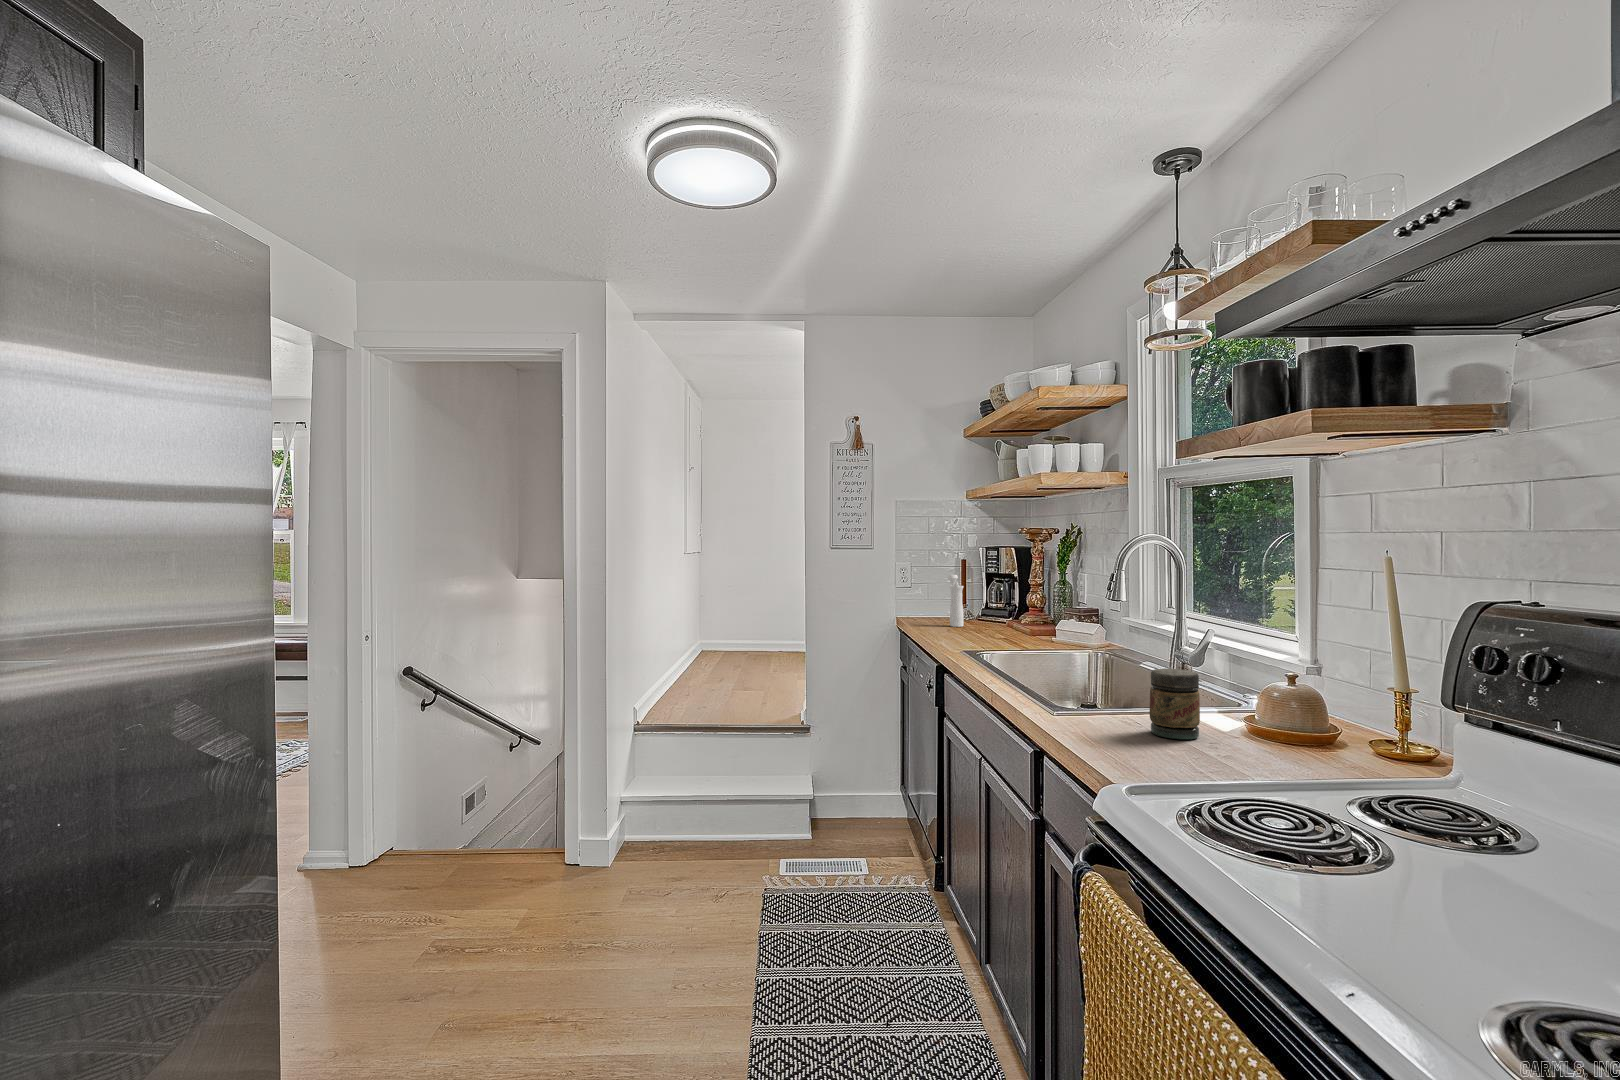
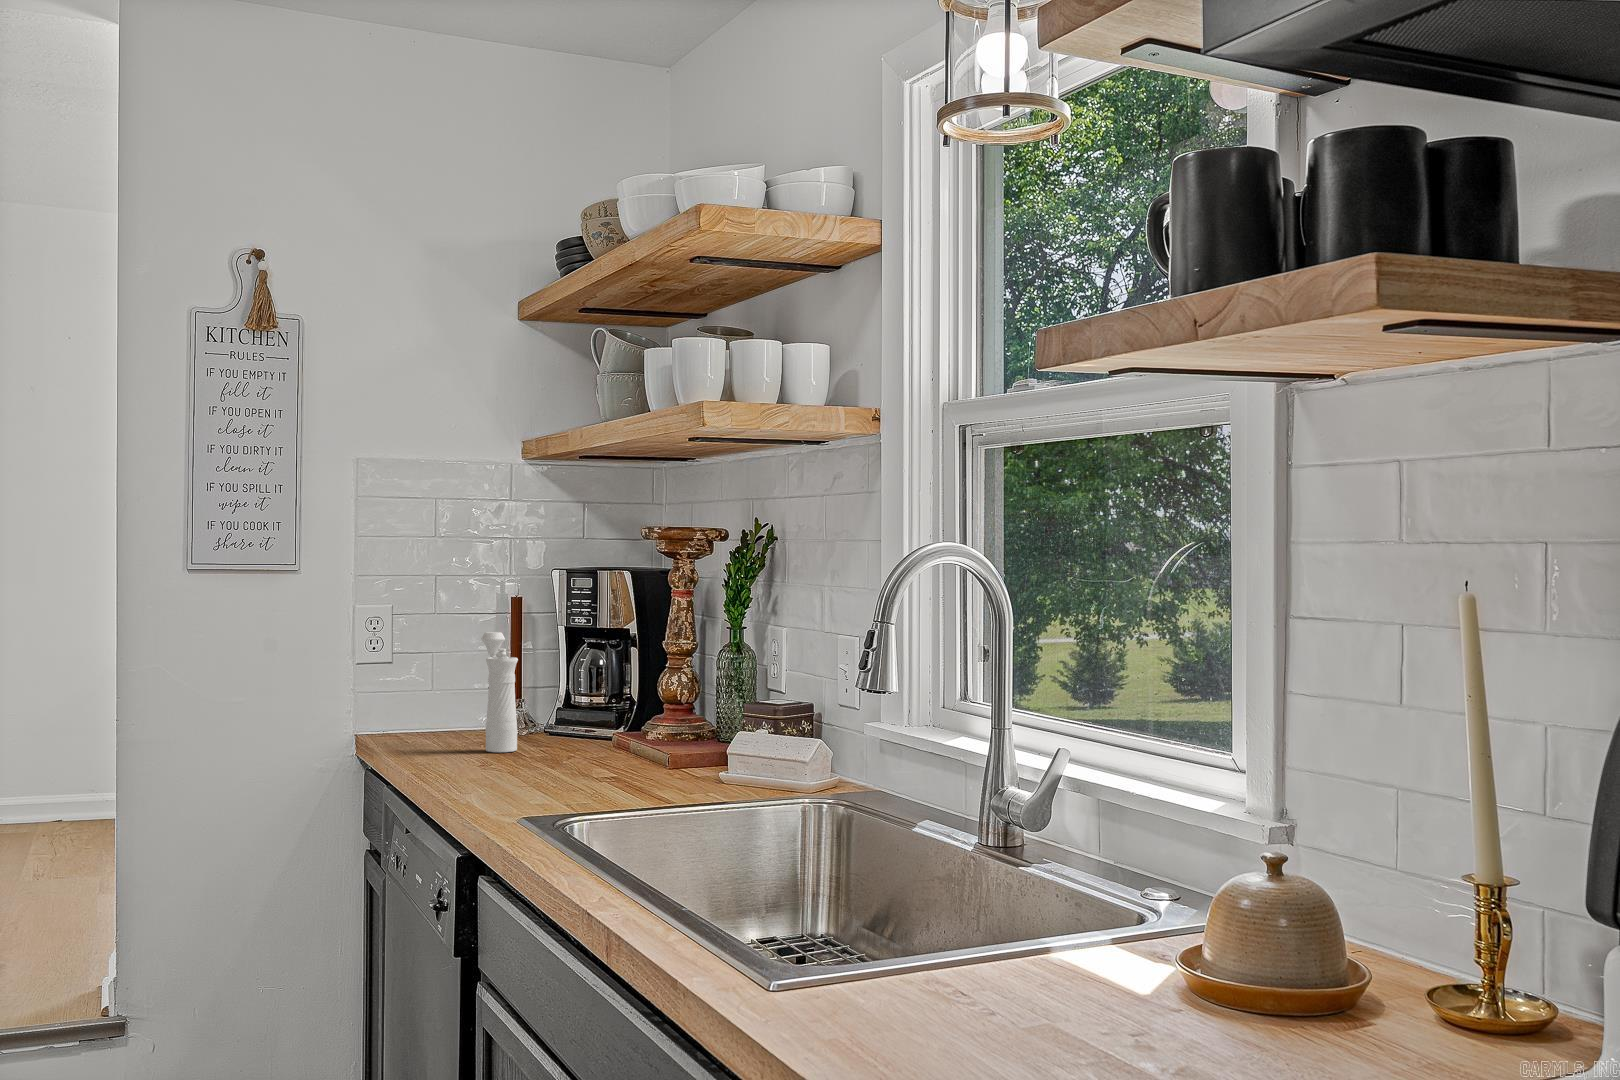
jar: present [1150,669,1200,739] -> none [995,861,1104,1034]

